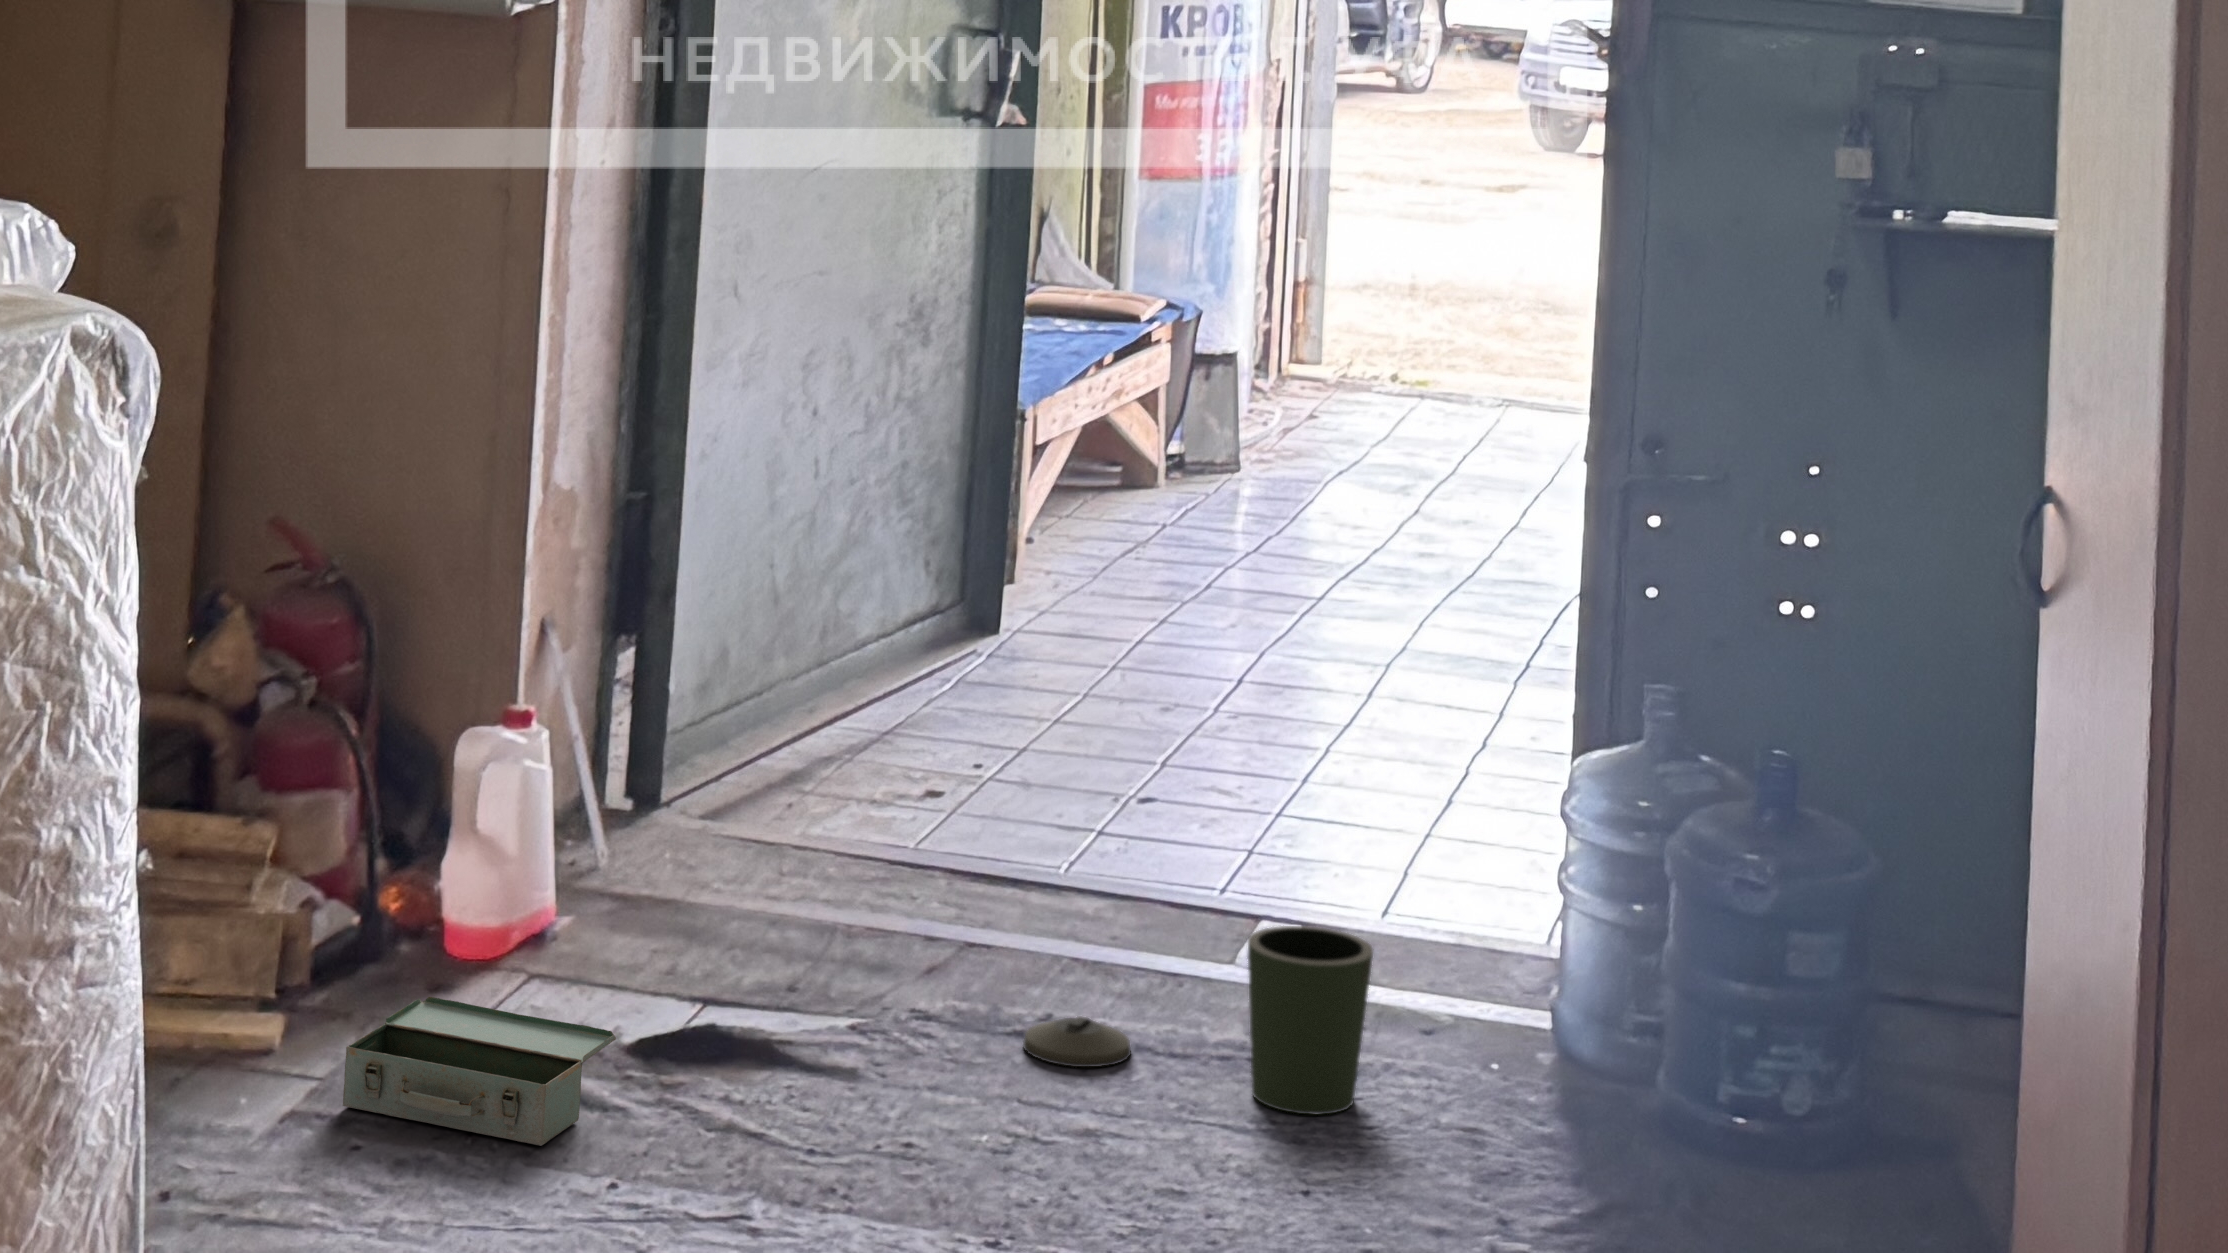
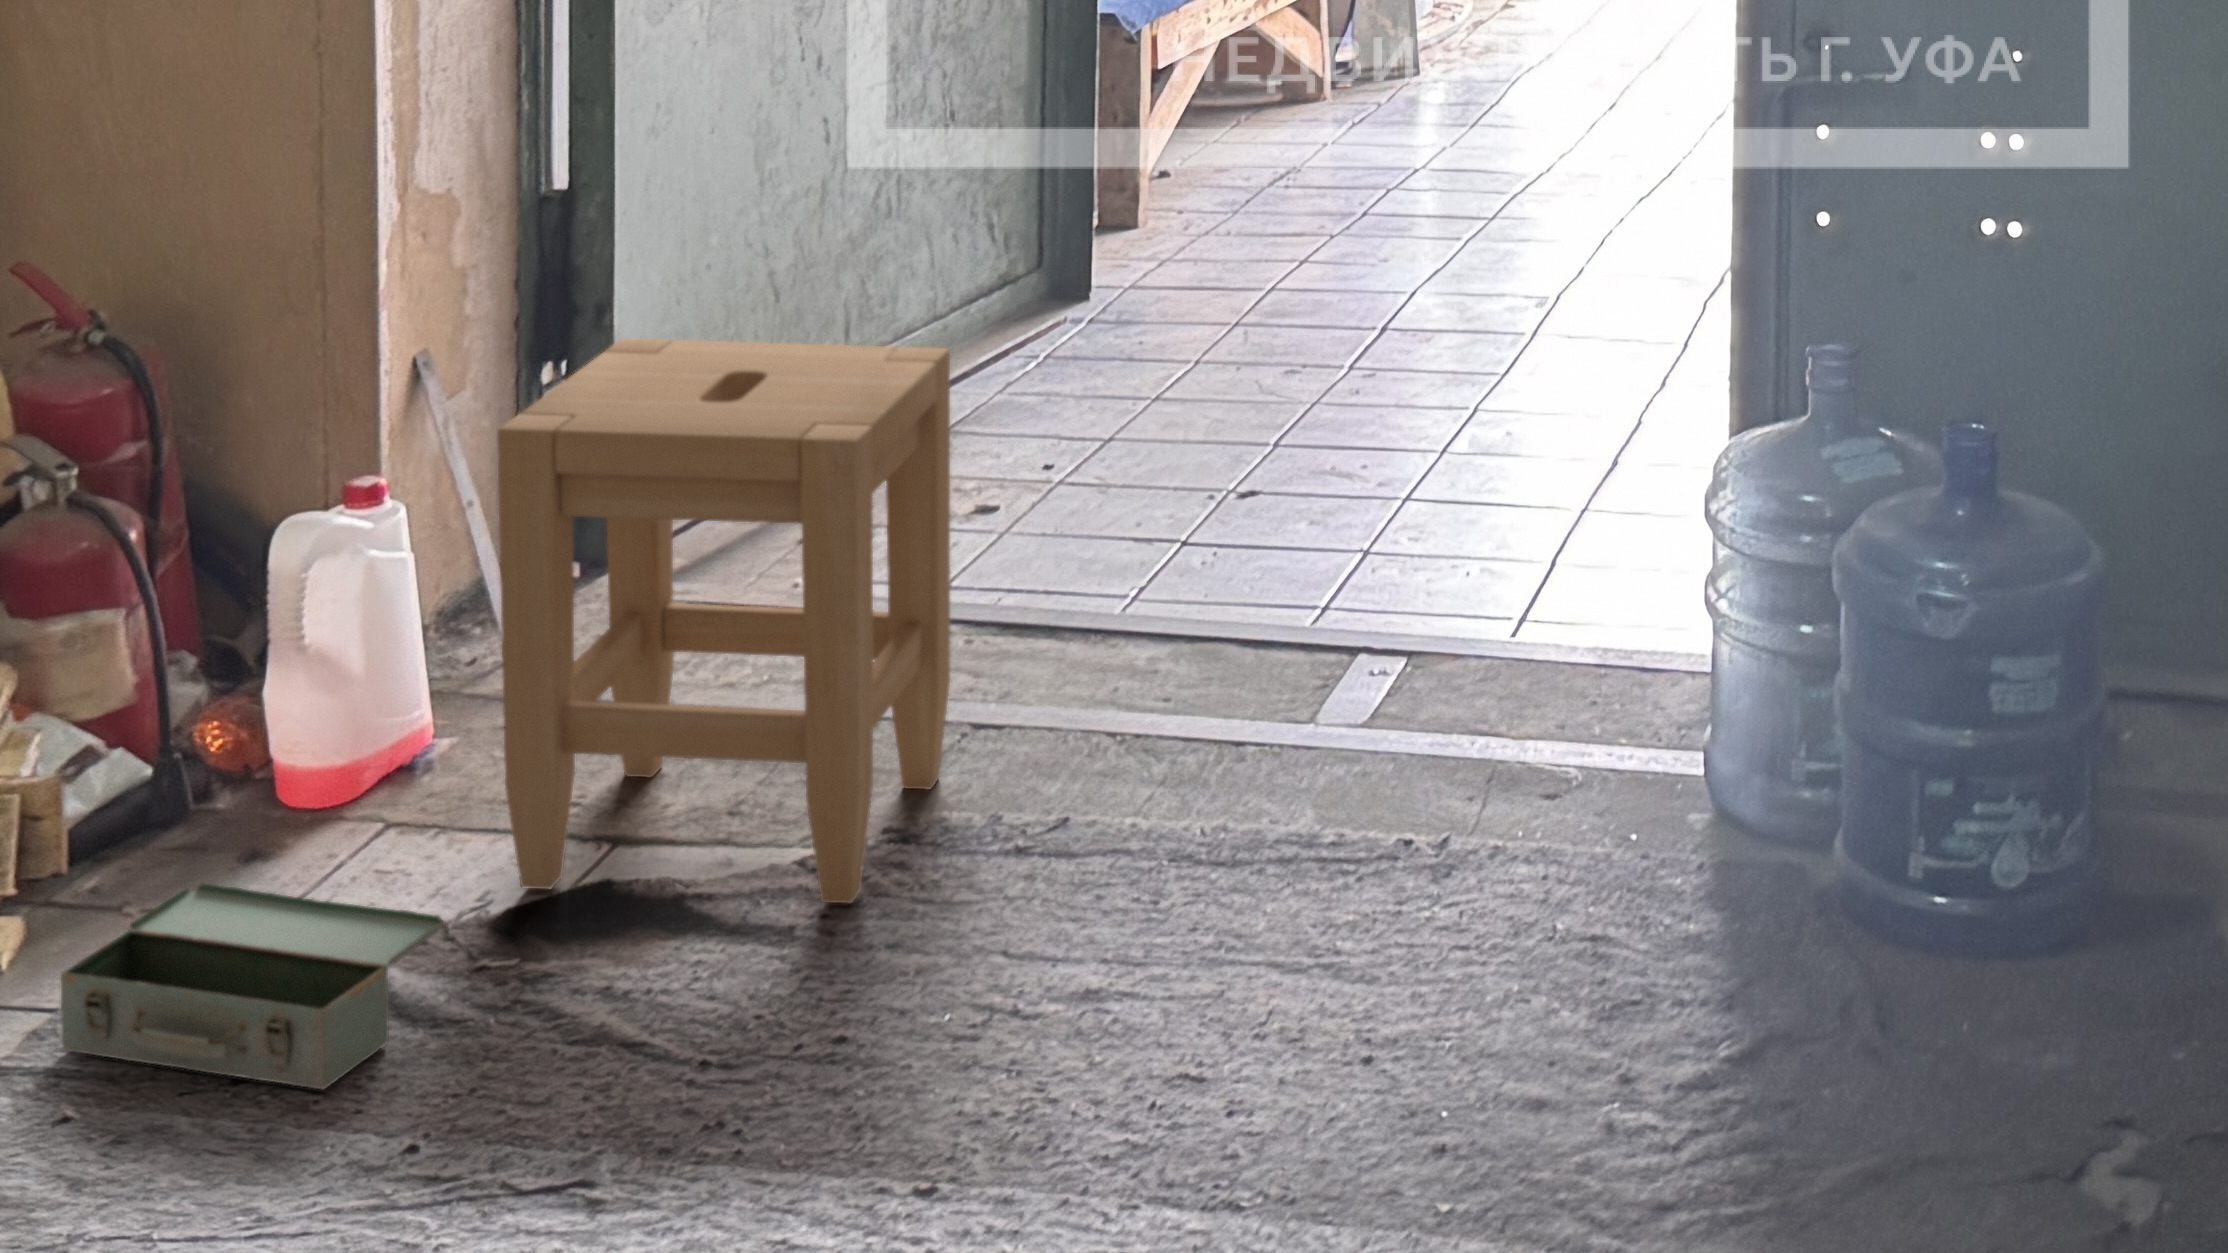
stool: none [642,613,974,1056] -> present [497,338,950,903]
trash can: present [1023,926,1373,1114] -> none [1022,698,1464,945]

